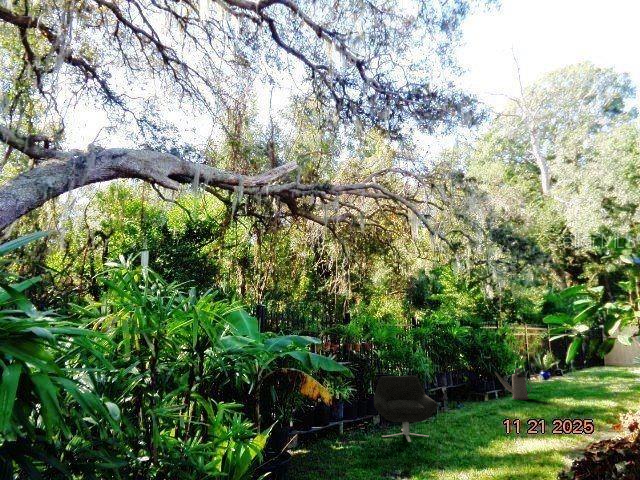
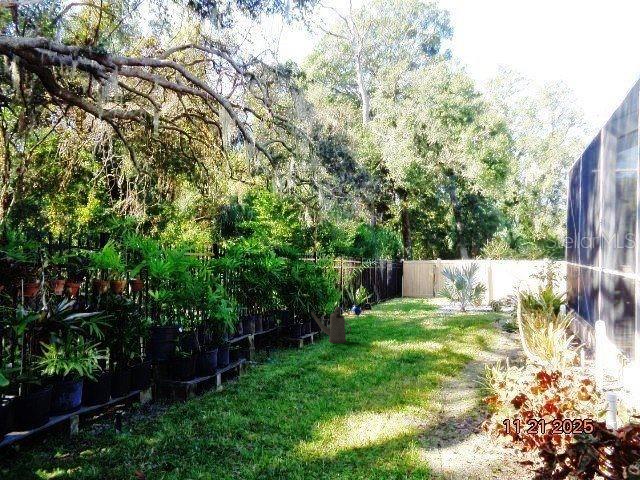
lounge chair: present [374,376,438,442] -> none [133,330,240,444]

